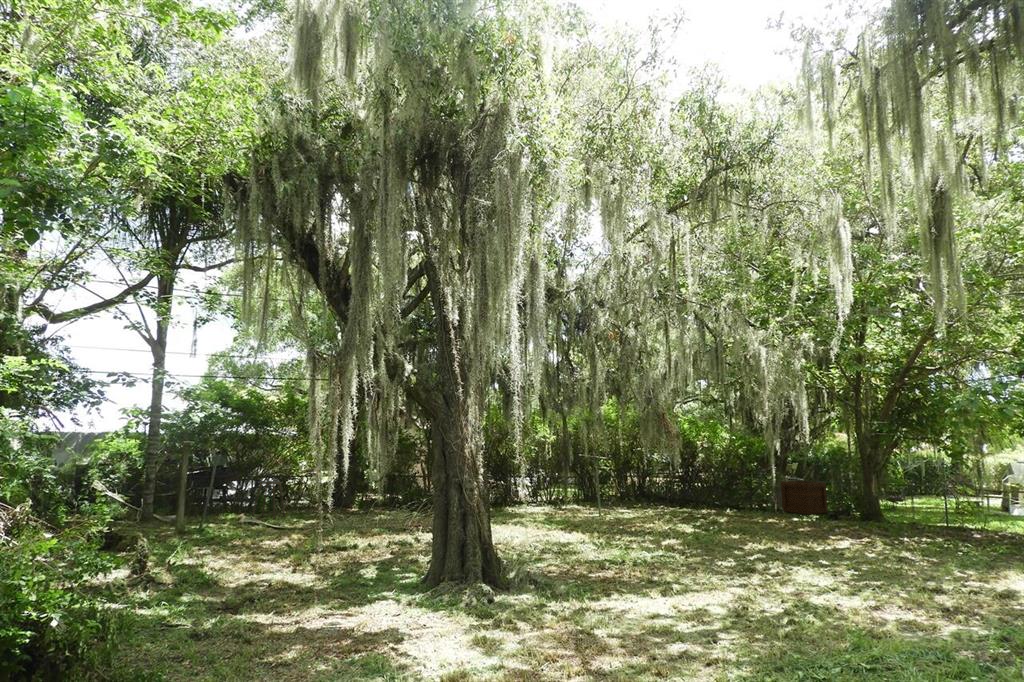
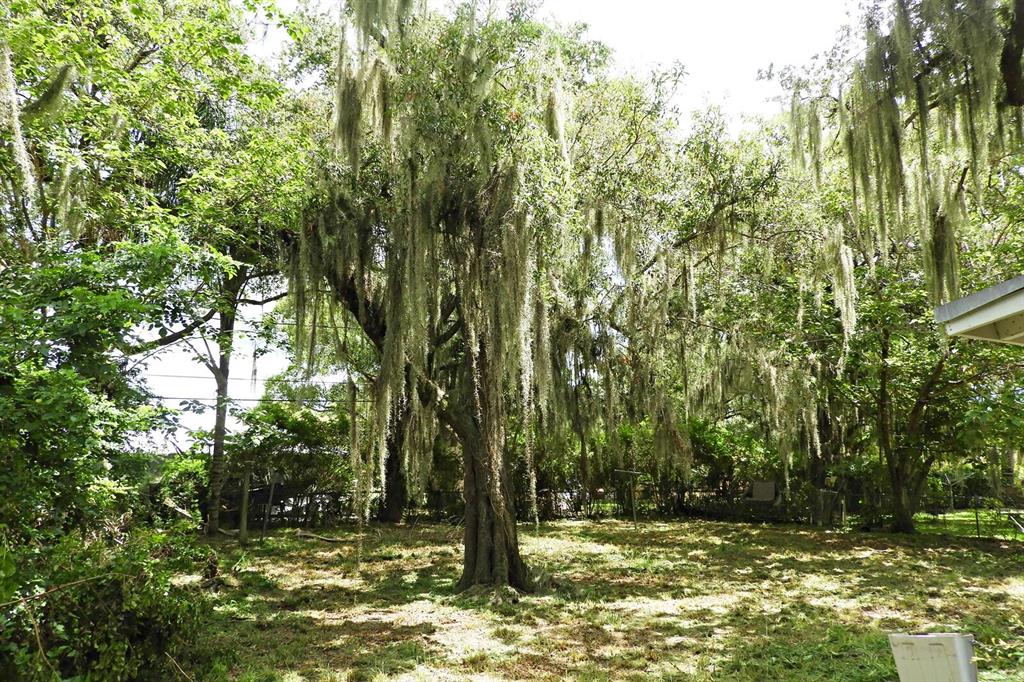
lounge chair: none [704,467,745,511] -> present [740,480,782,523]
wooden crate: present [781,481,828,515] -> none [818,493,867,527]

